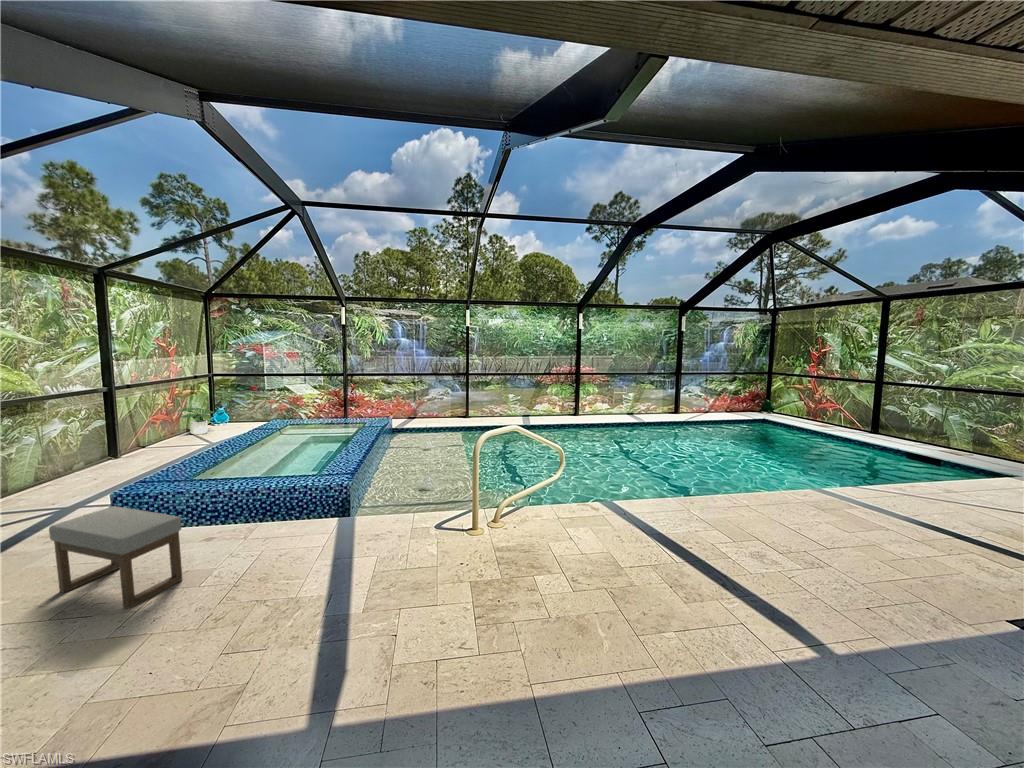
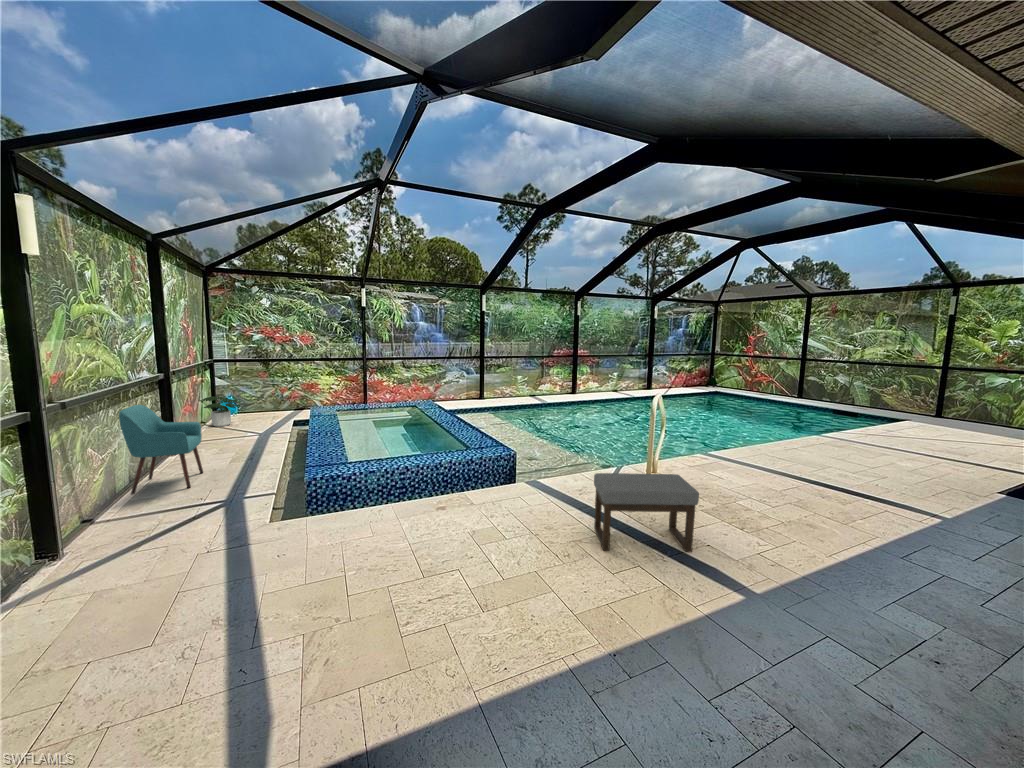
chair: none [13,416,105,494] -> present [119,405,203,495]
ottoman: present [49,506,182,609] -> present [594,473,699,552]

